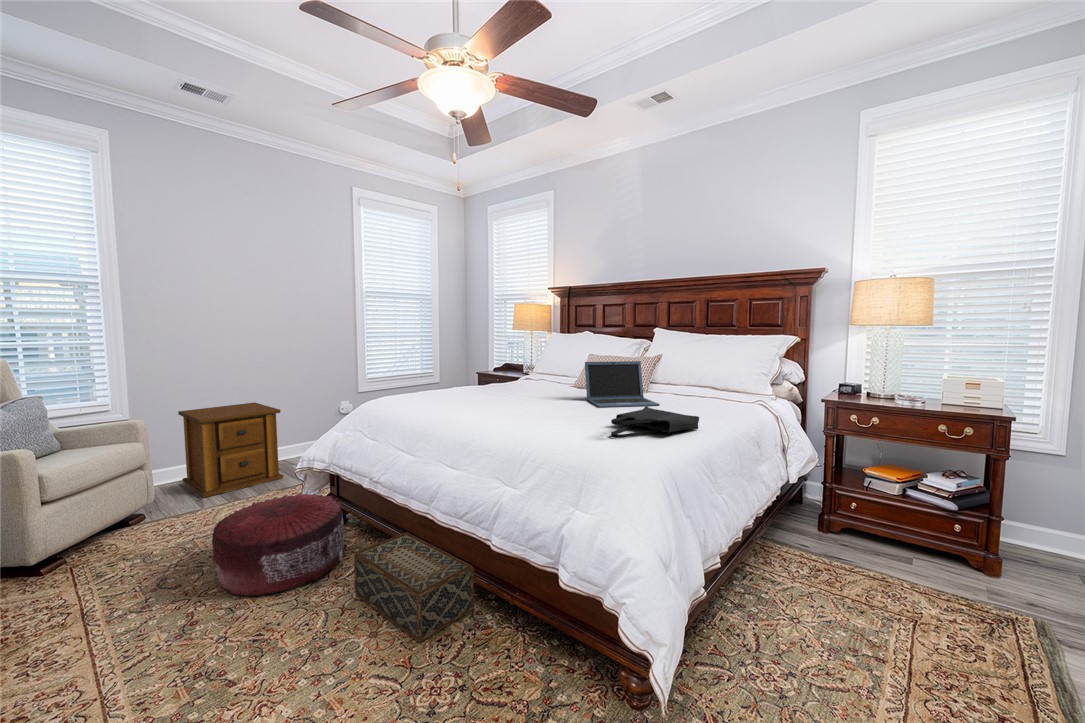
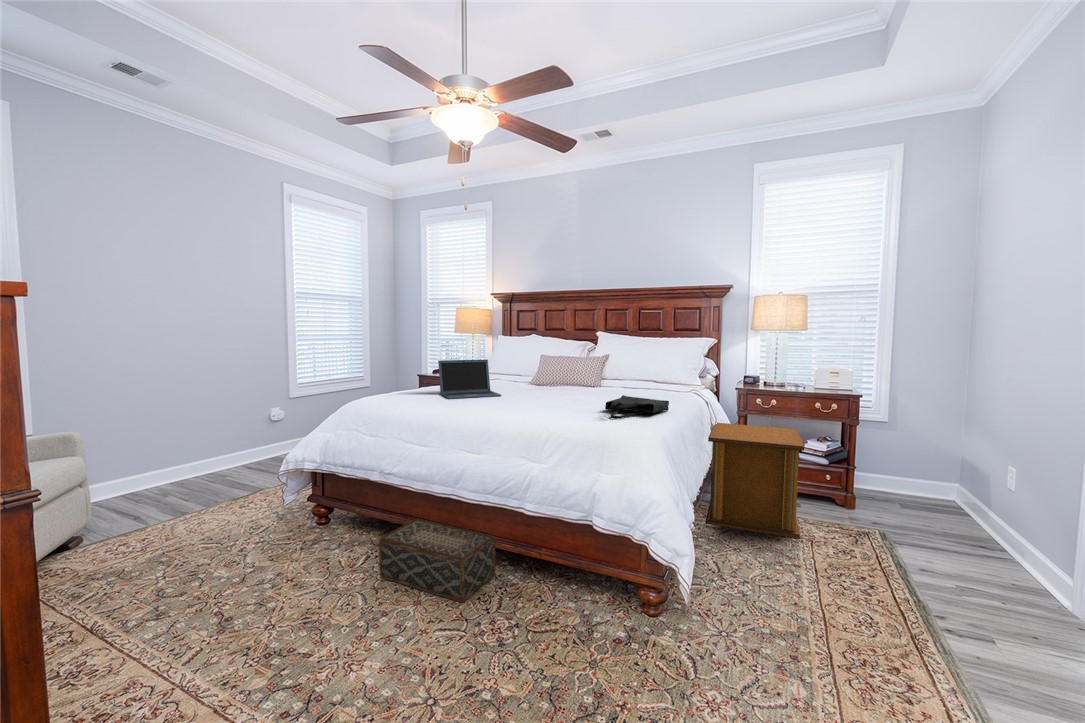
laptop: present [585,361,660,407] -> present [438,360,501,399]
side table: present [178,402,283,498] -> present [706,423,804,539]
pouf: present [212,493,346,596] -> none [220,494,349,592]

